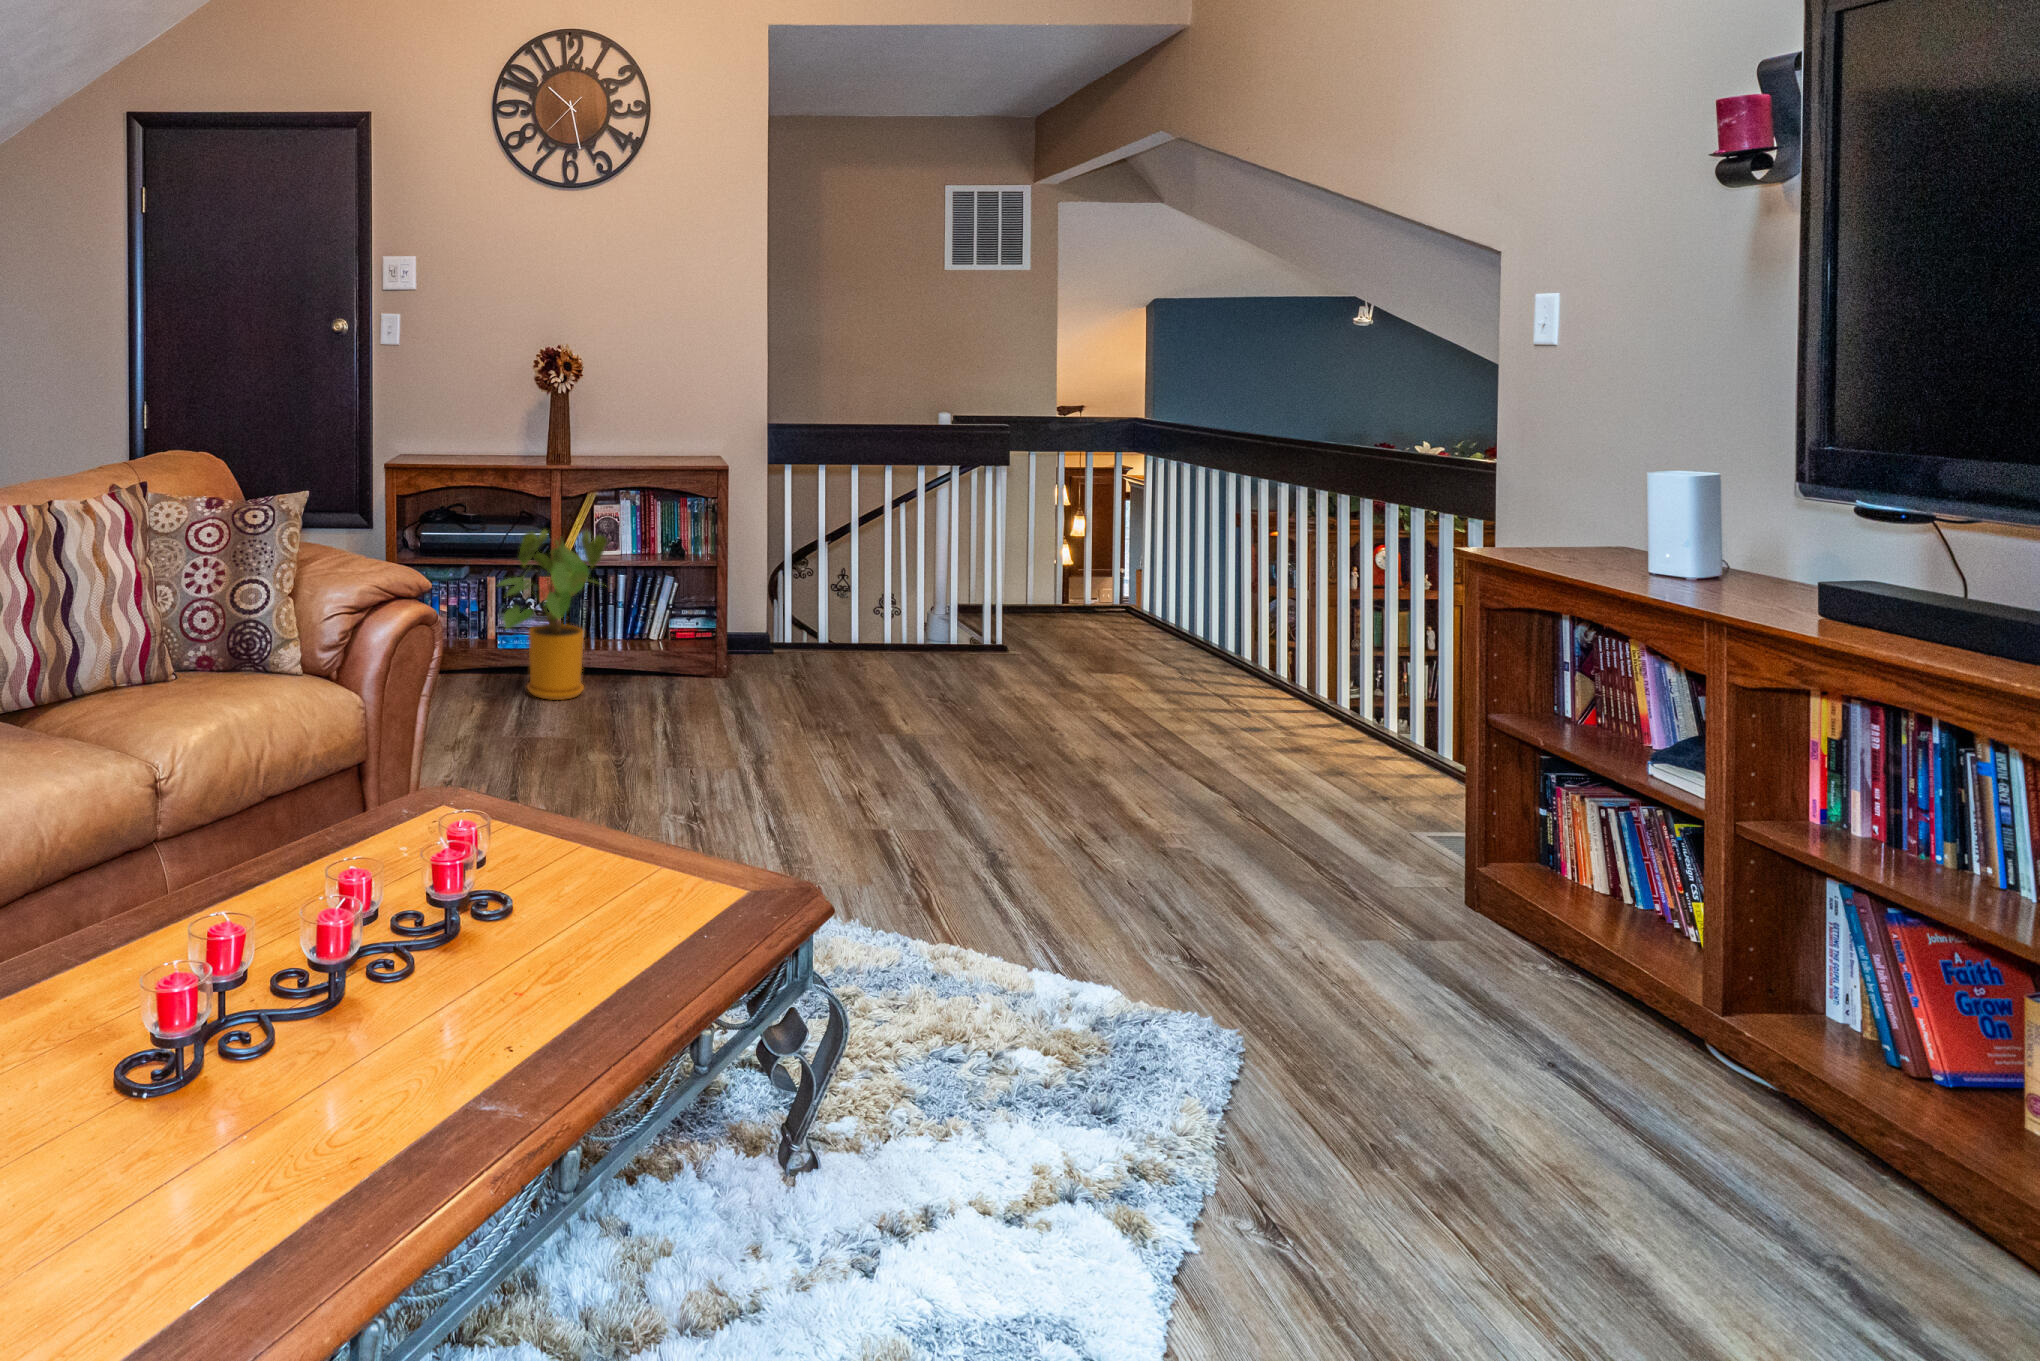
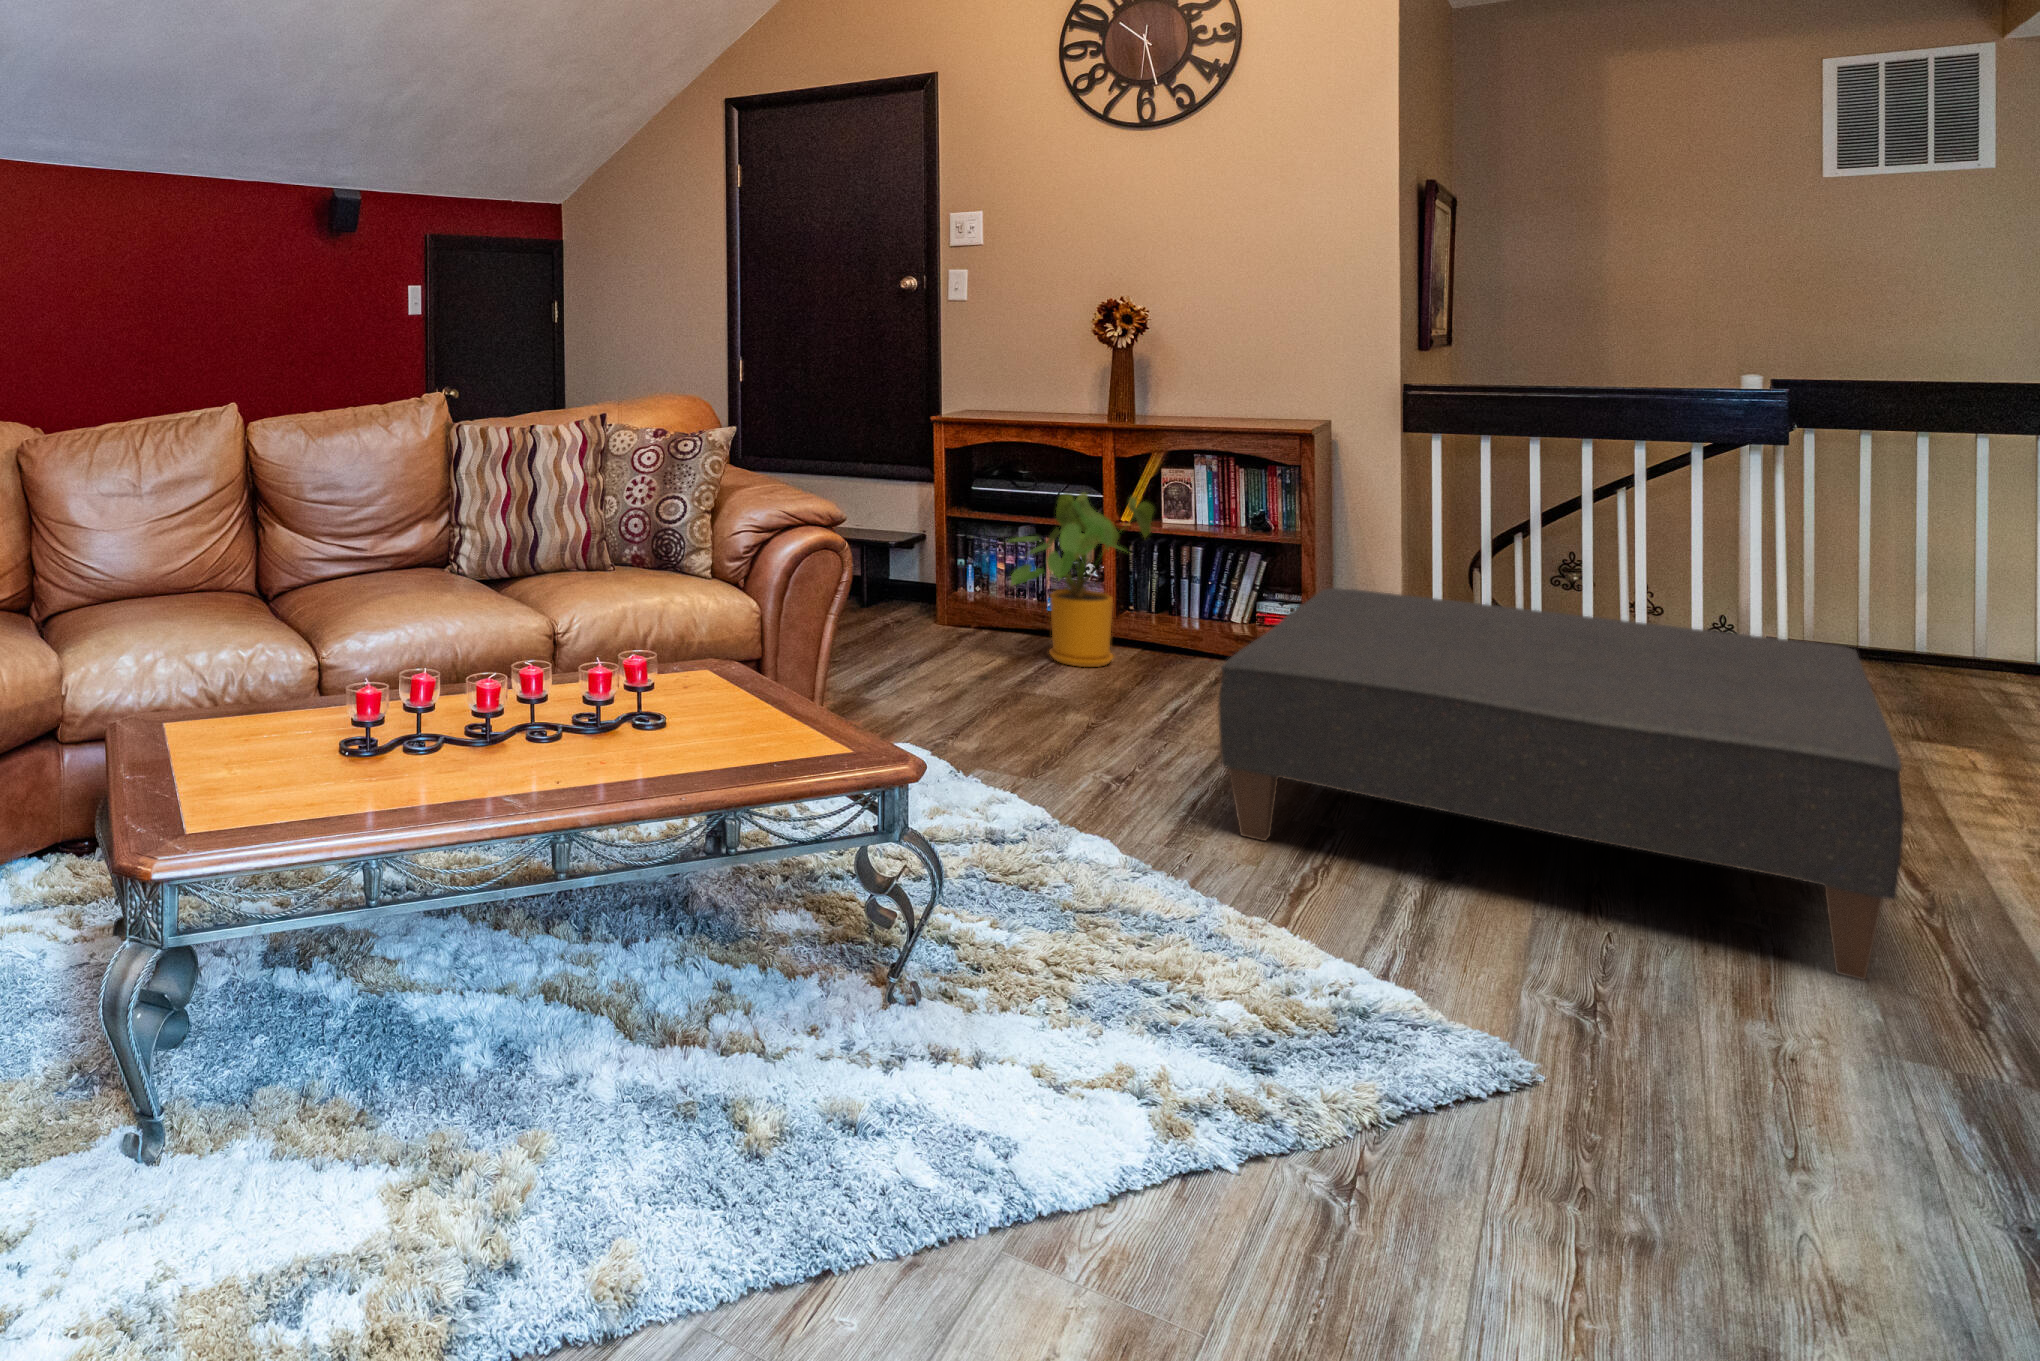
ottoman: none [786,606,1311,882] -> present [1218,588,1904,980]

